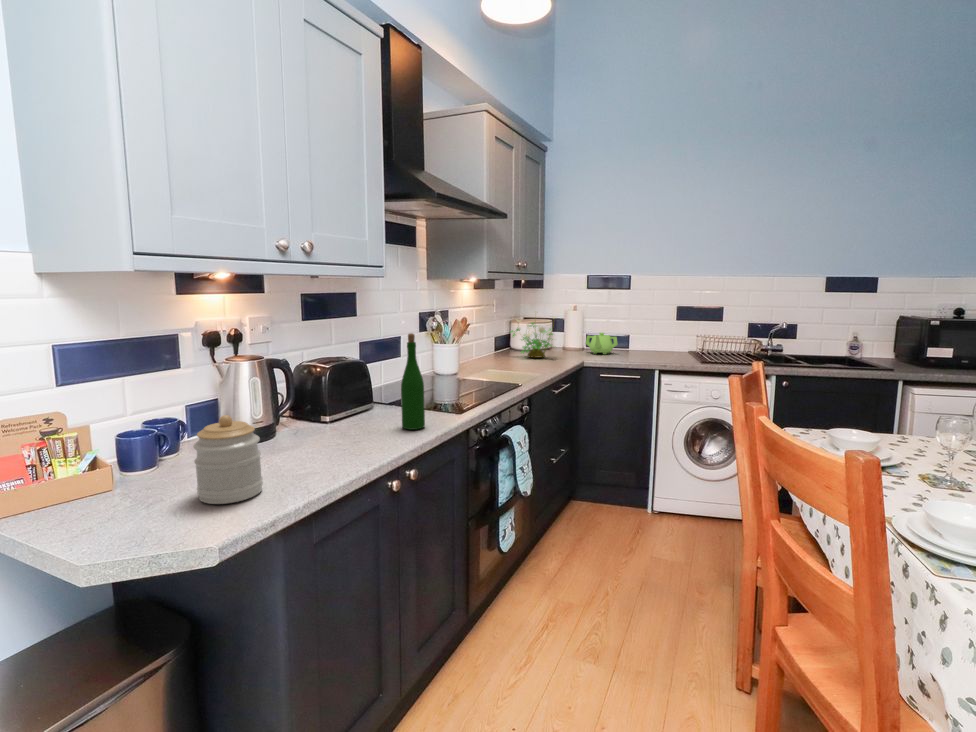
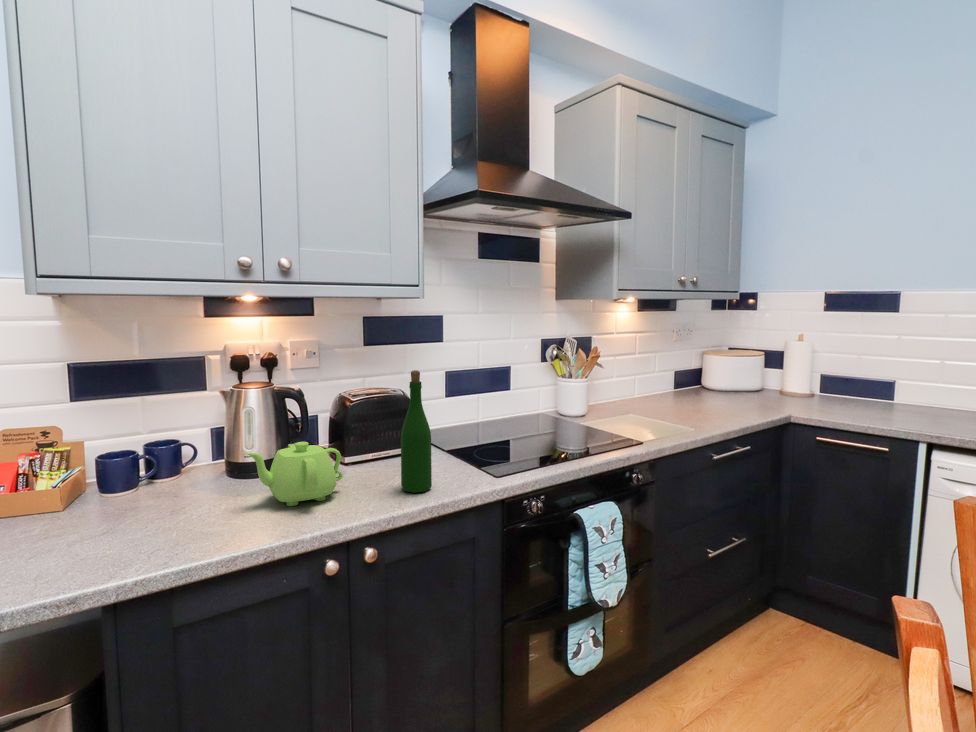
potted plant: present [511,316,556,358] -> none [688,341,754,404]
teapot: present [586,333,618,354] -> present [246,442,342,506]
jar: present [193,415,263,504] -> none [71,455,155,556]

